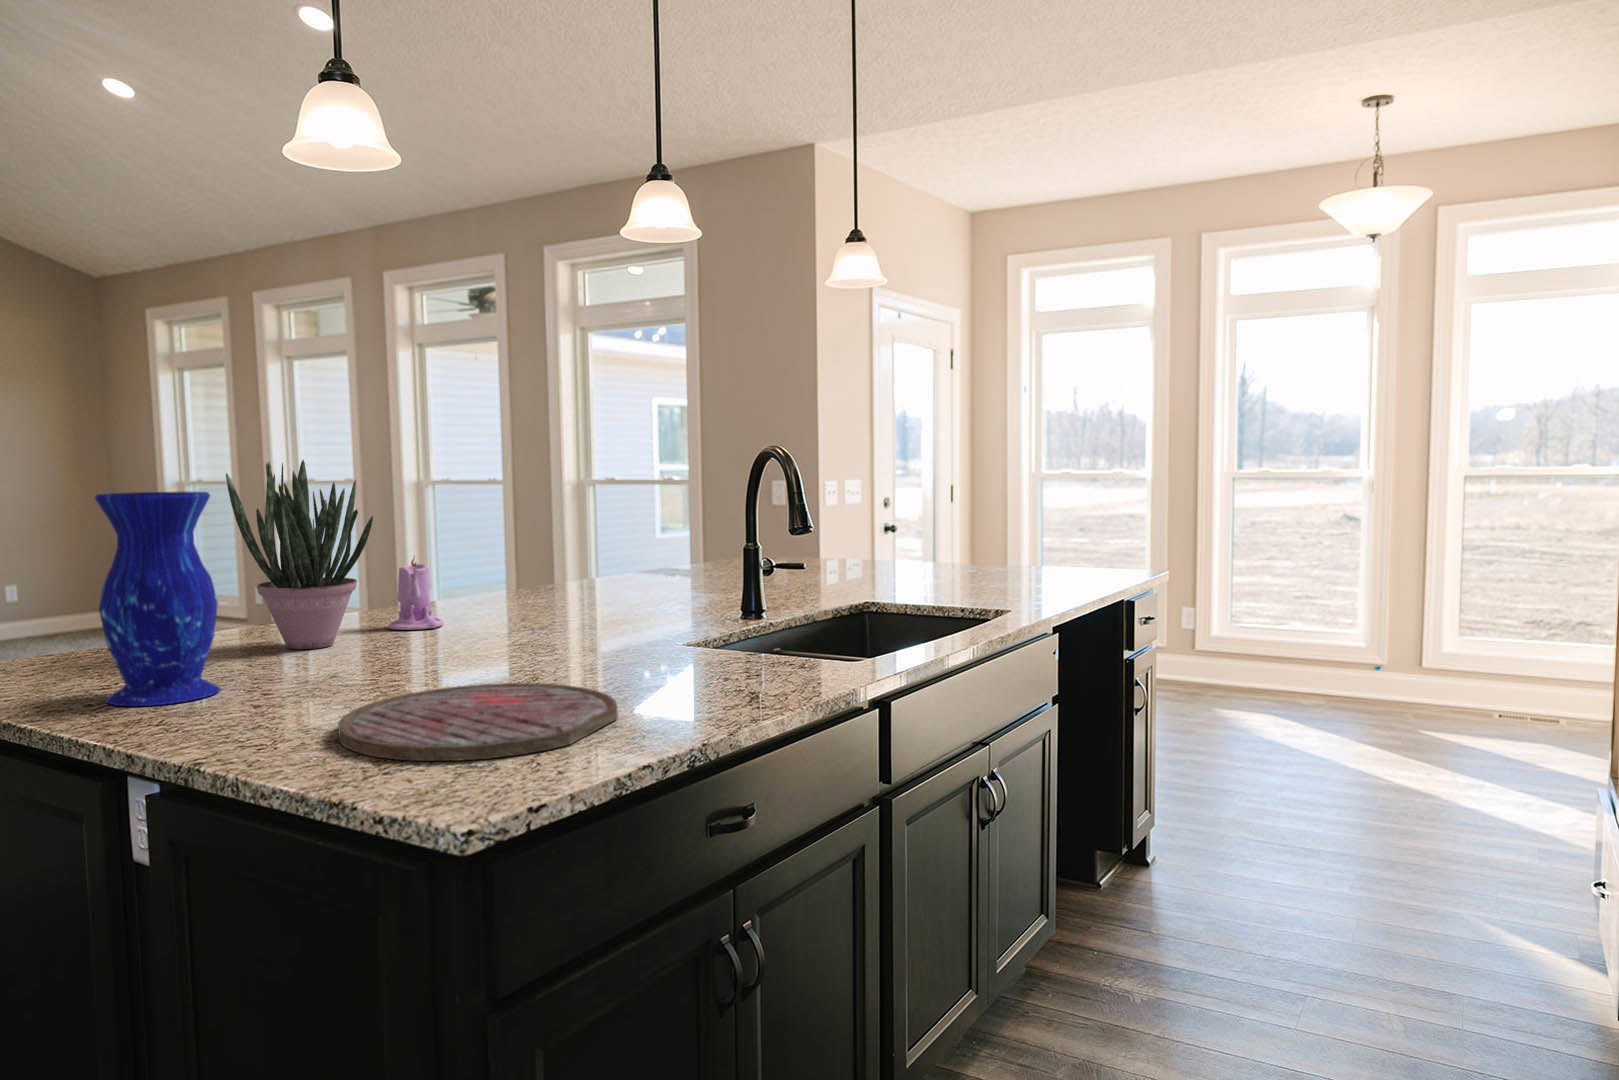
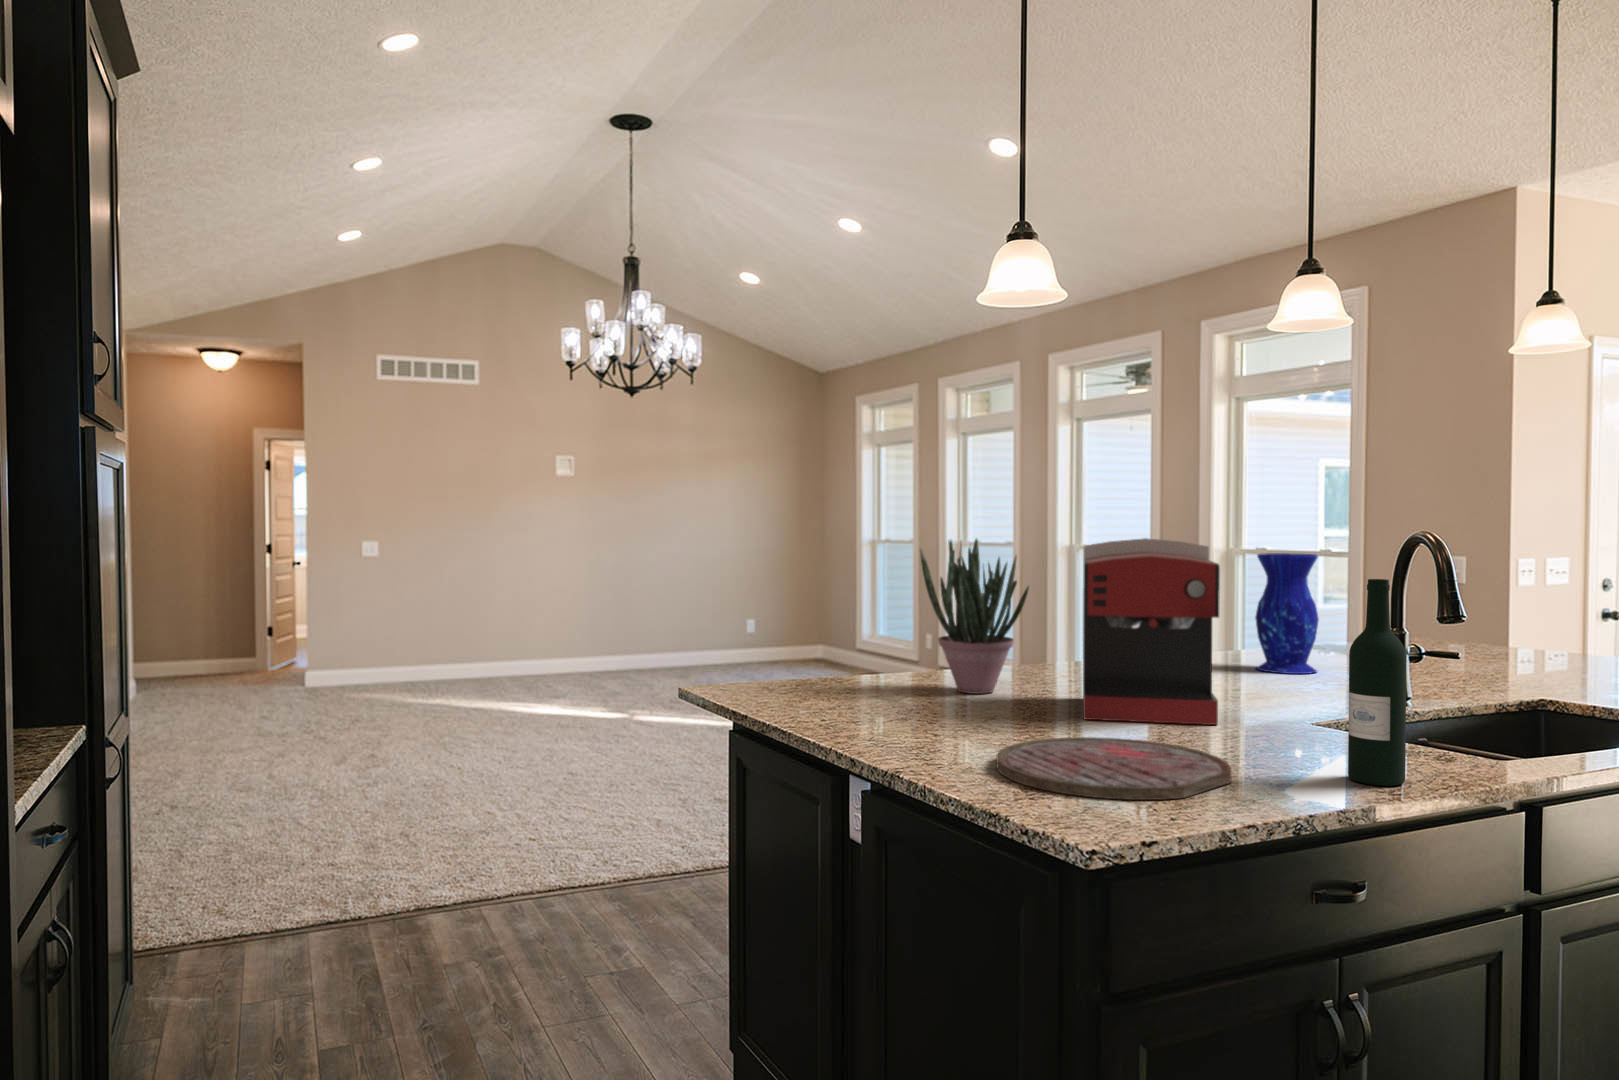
coffee maker: none [438,457,593,666] -> present [1083,538,1220,725]
wine bottle: none [728,490,781,701] -> present [1348,579,1406,786]
vase: present [95,492,221,706] -> present [1255,553,1319,674]
candle: present [388,556,444,630] -> none [1037,620,1085,686]

